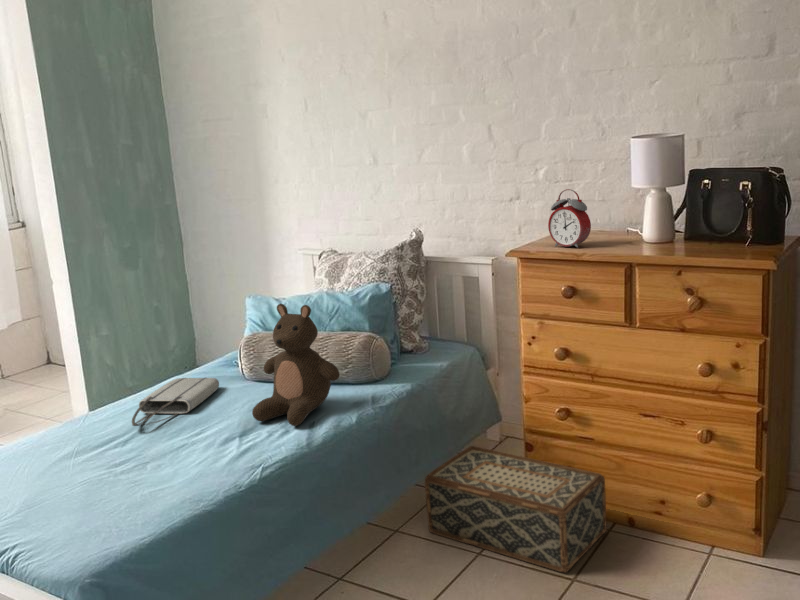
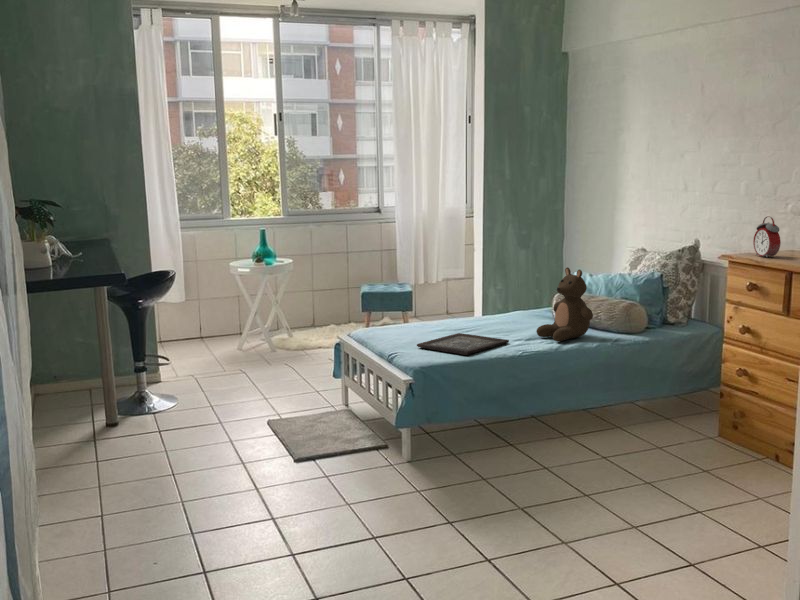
tote bag: present [132,378,219,426] -> none [471,311,534,328]
tray: none [63,444,221,507] -> present [417,333,509,355]
woven basket: present [425,446,607,573] -> none [635,390,755,467]

